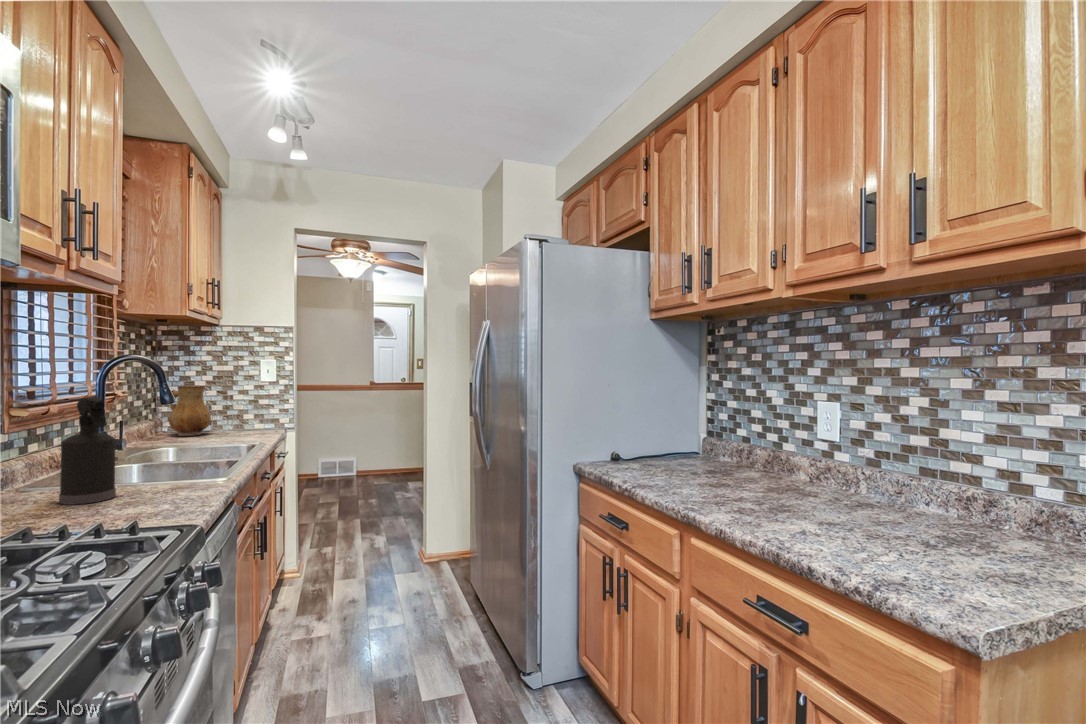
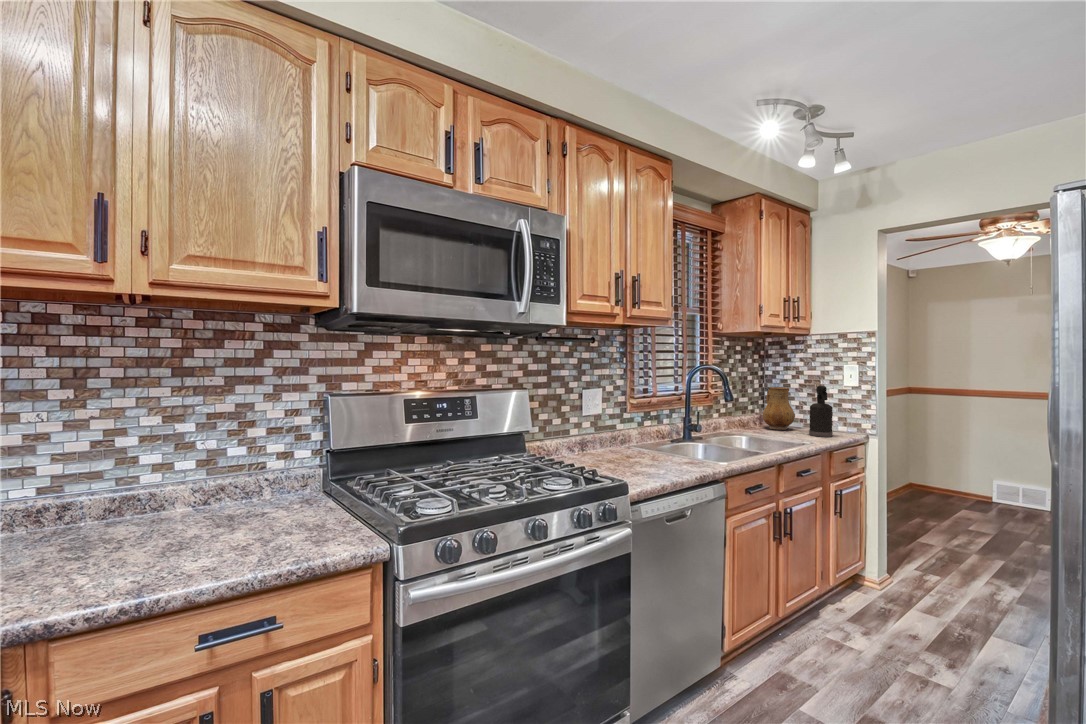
spray bottle: present [59,398,116,505] -> present [809,386,833,437]

